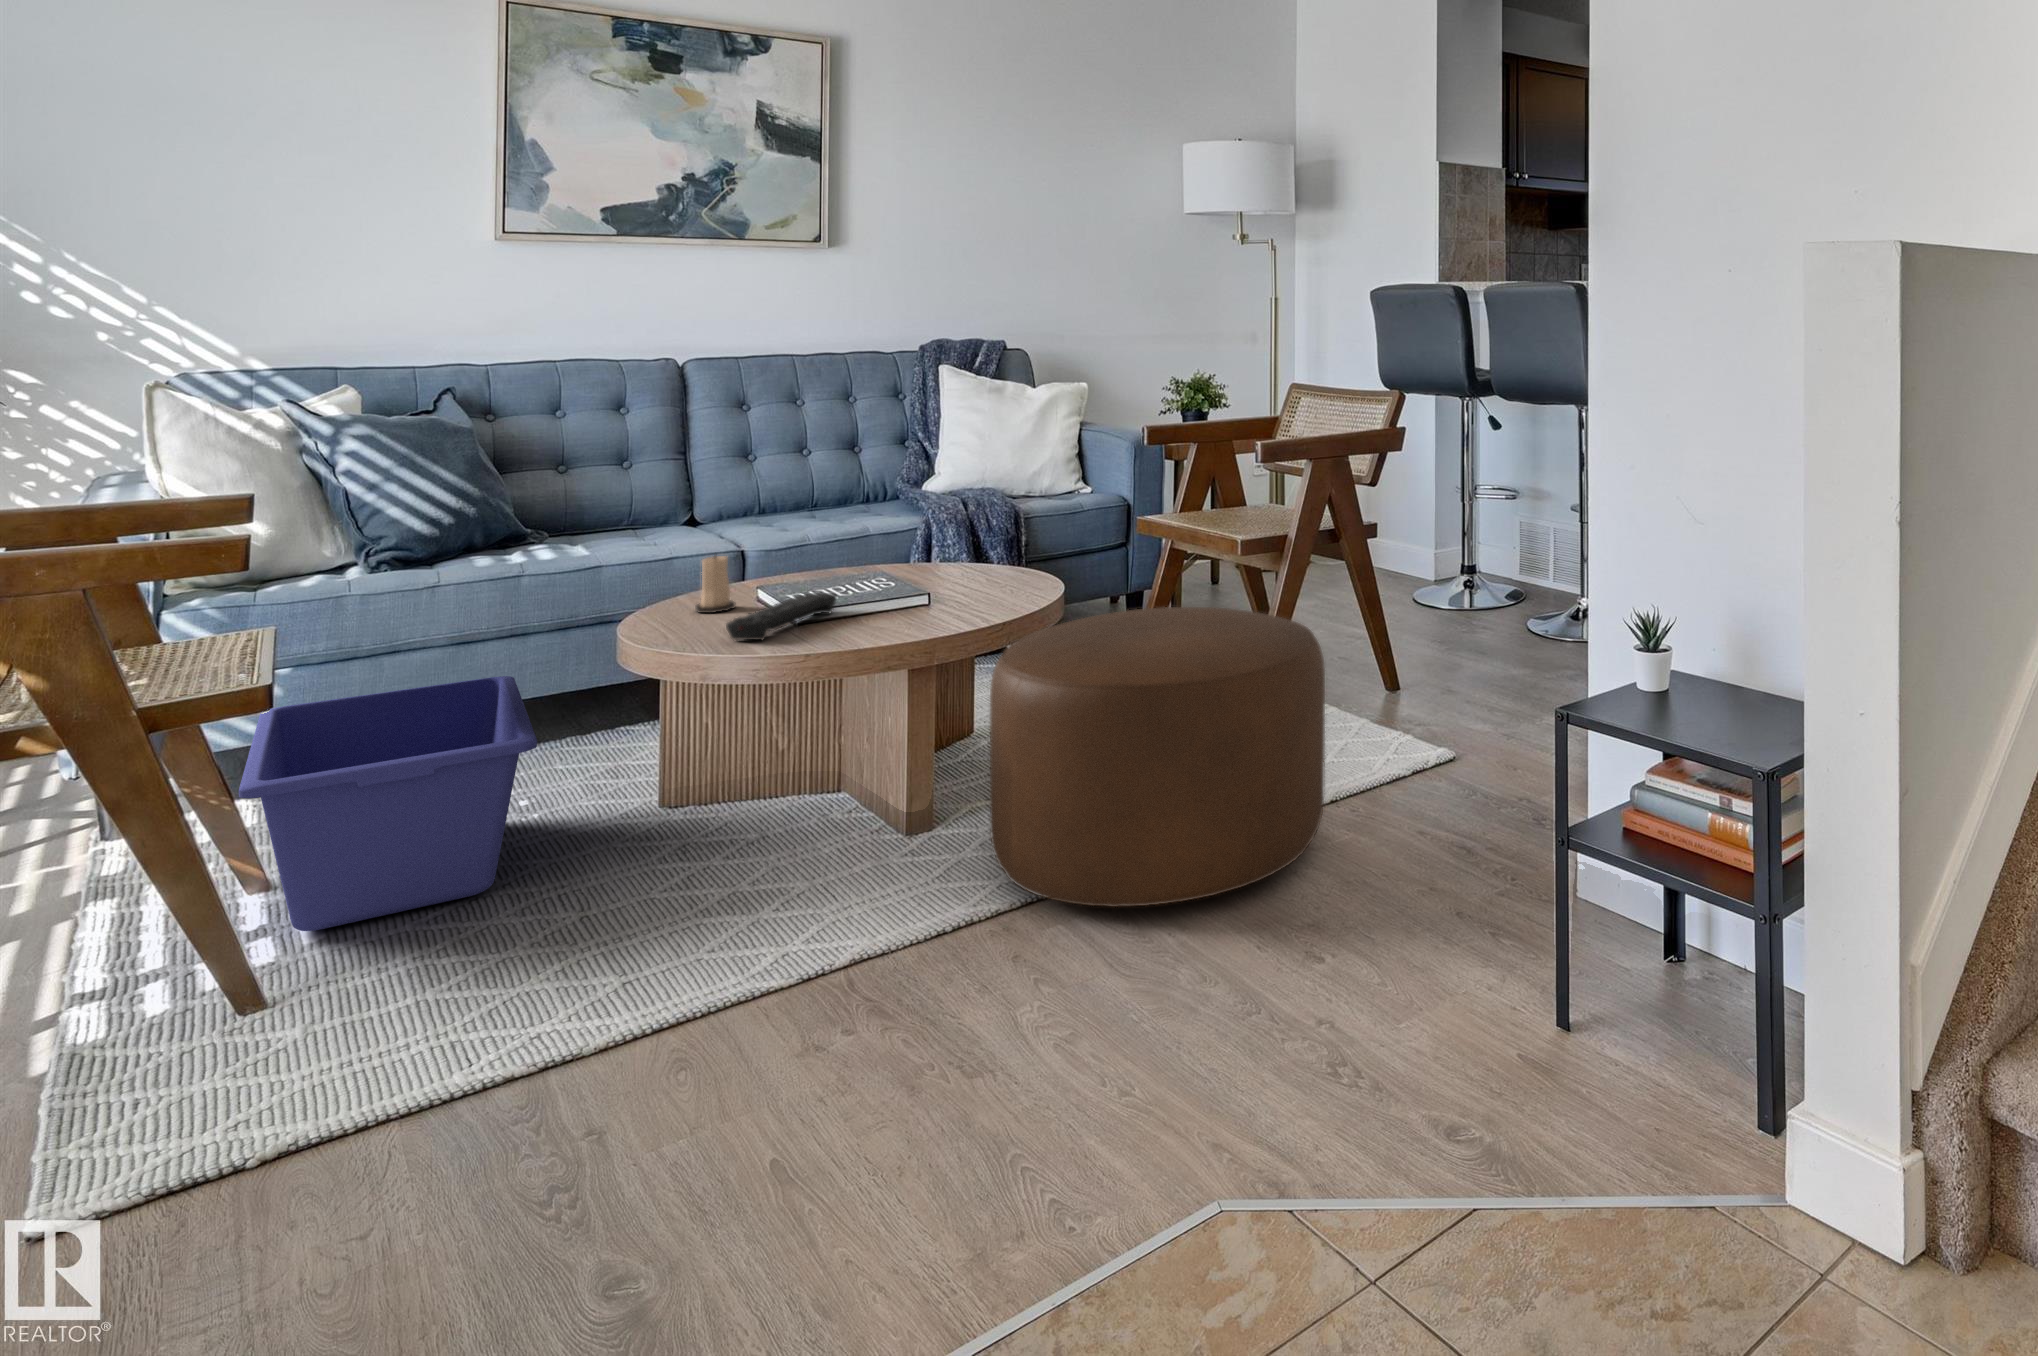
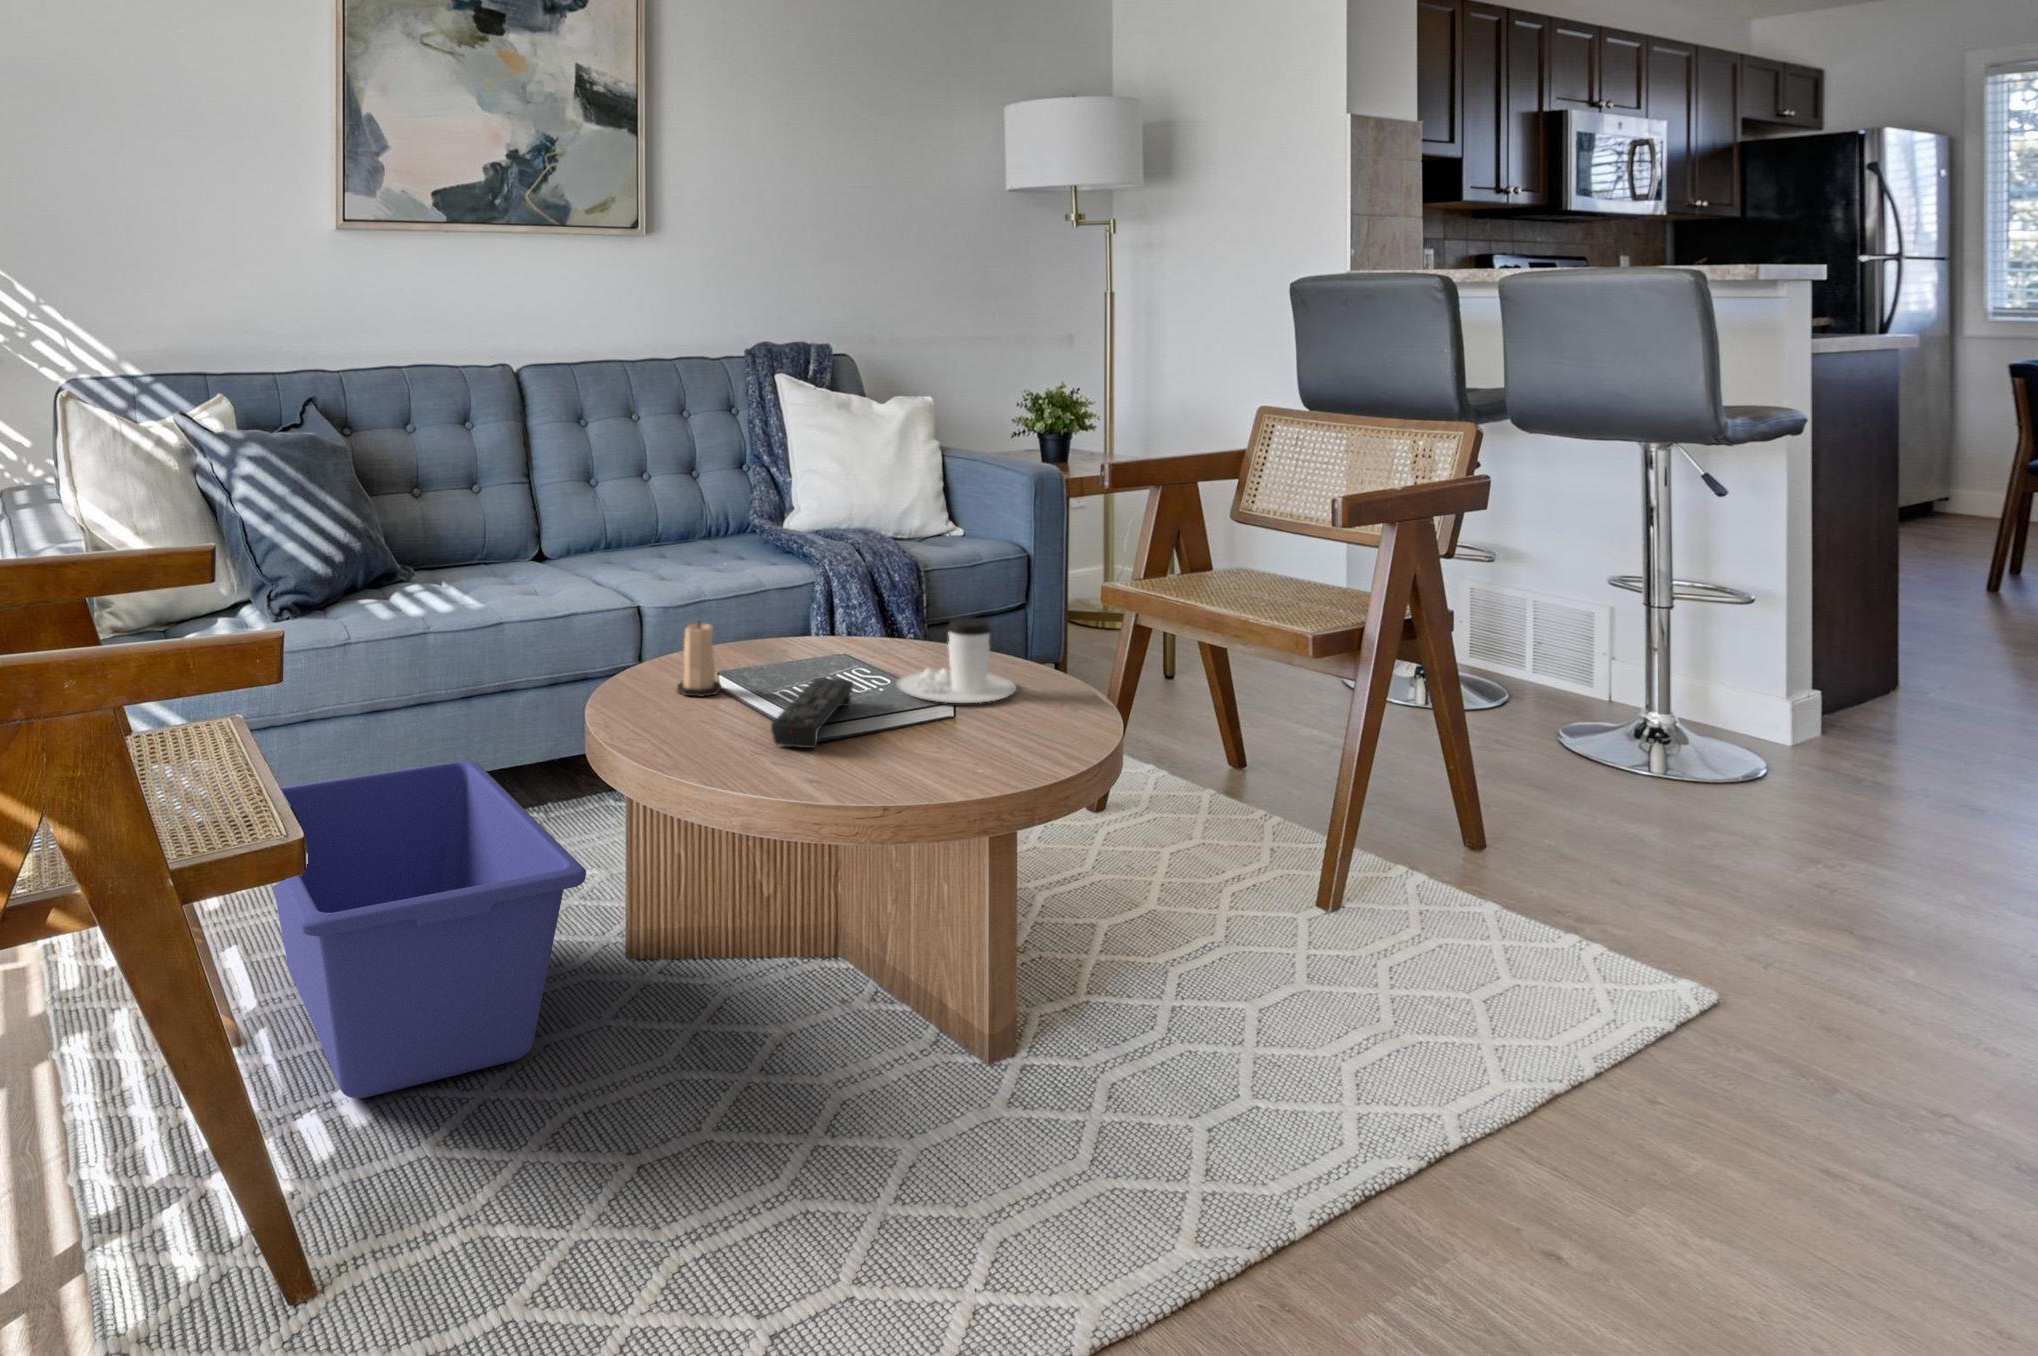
coffee cup: none [887,543,987,607] -> present [897,617,1016,703]
ottoman: present [990,607,1325,907] -> none [1142,729,1645,1203]

